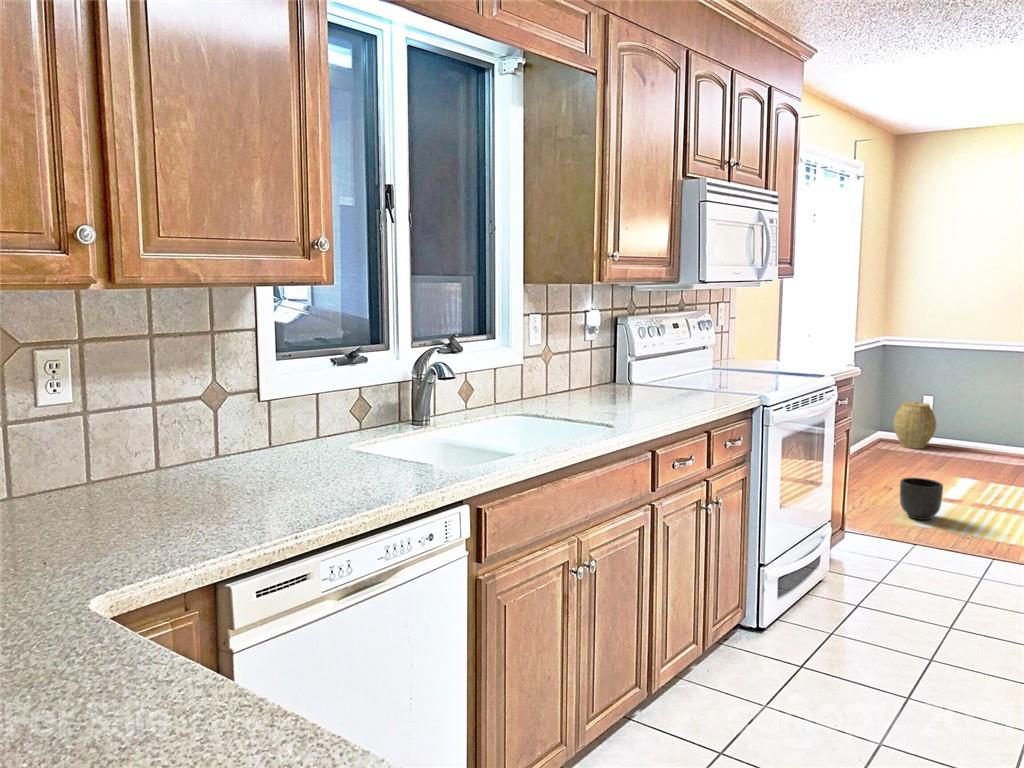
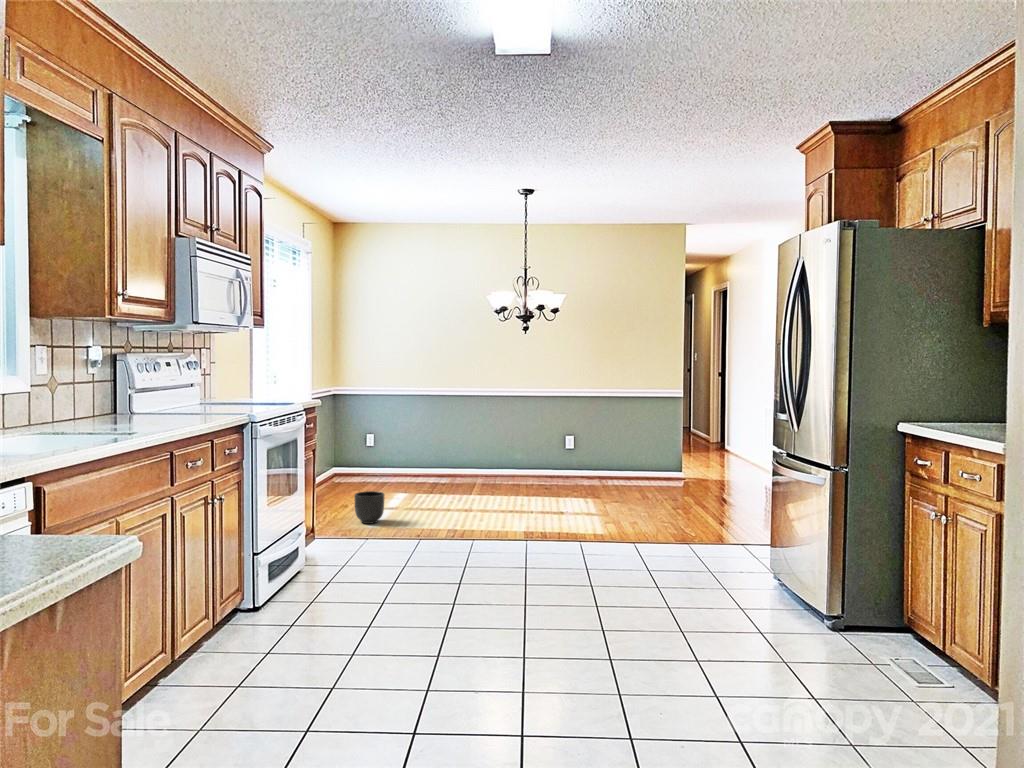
woven basket: present [893,401,936,449] -> none [347,439,379,479]

